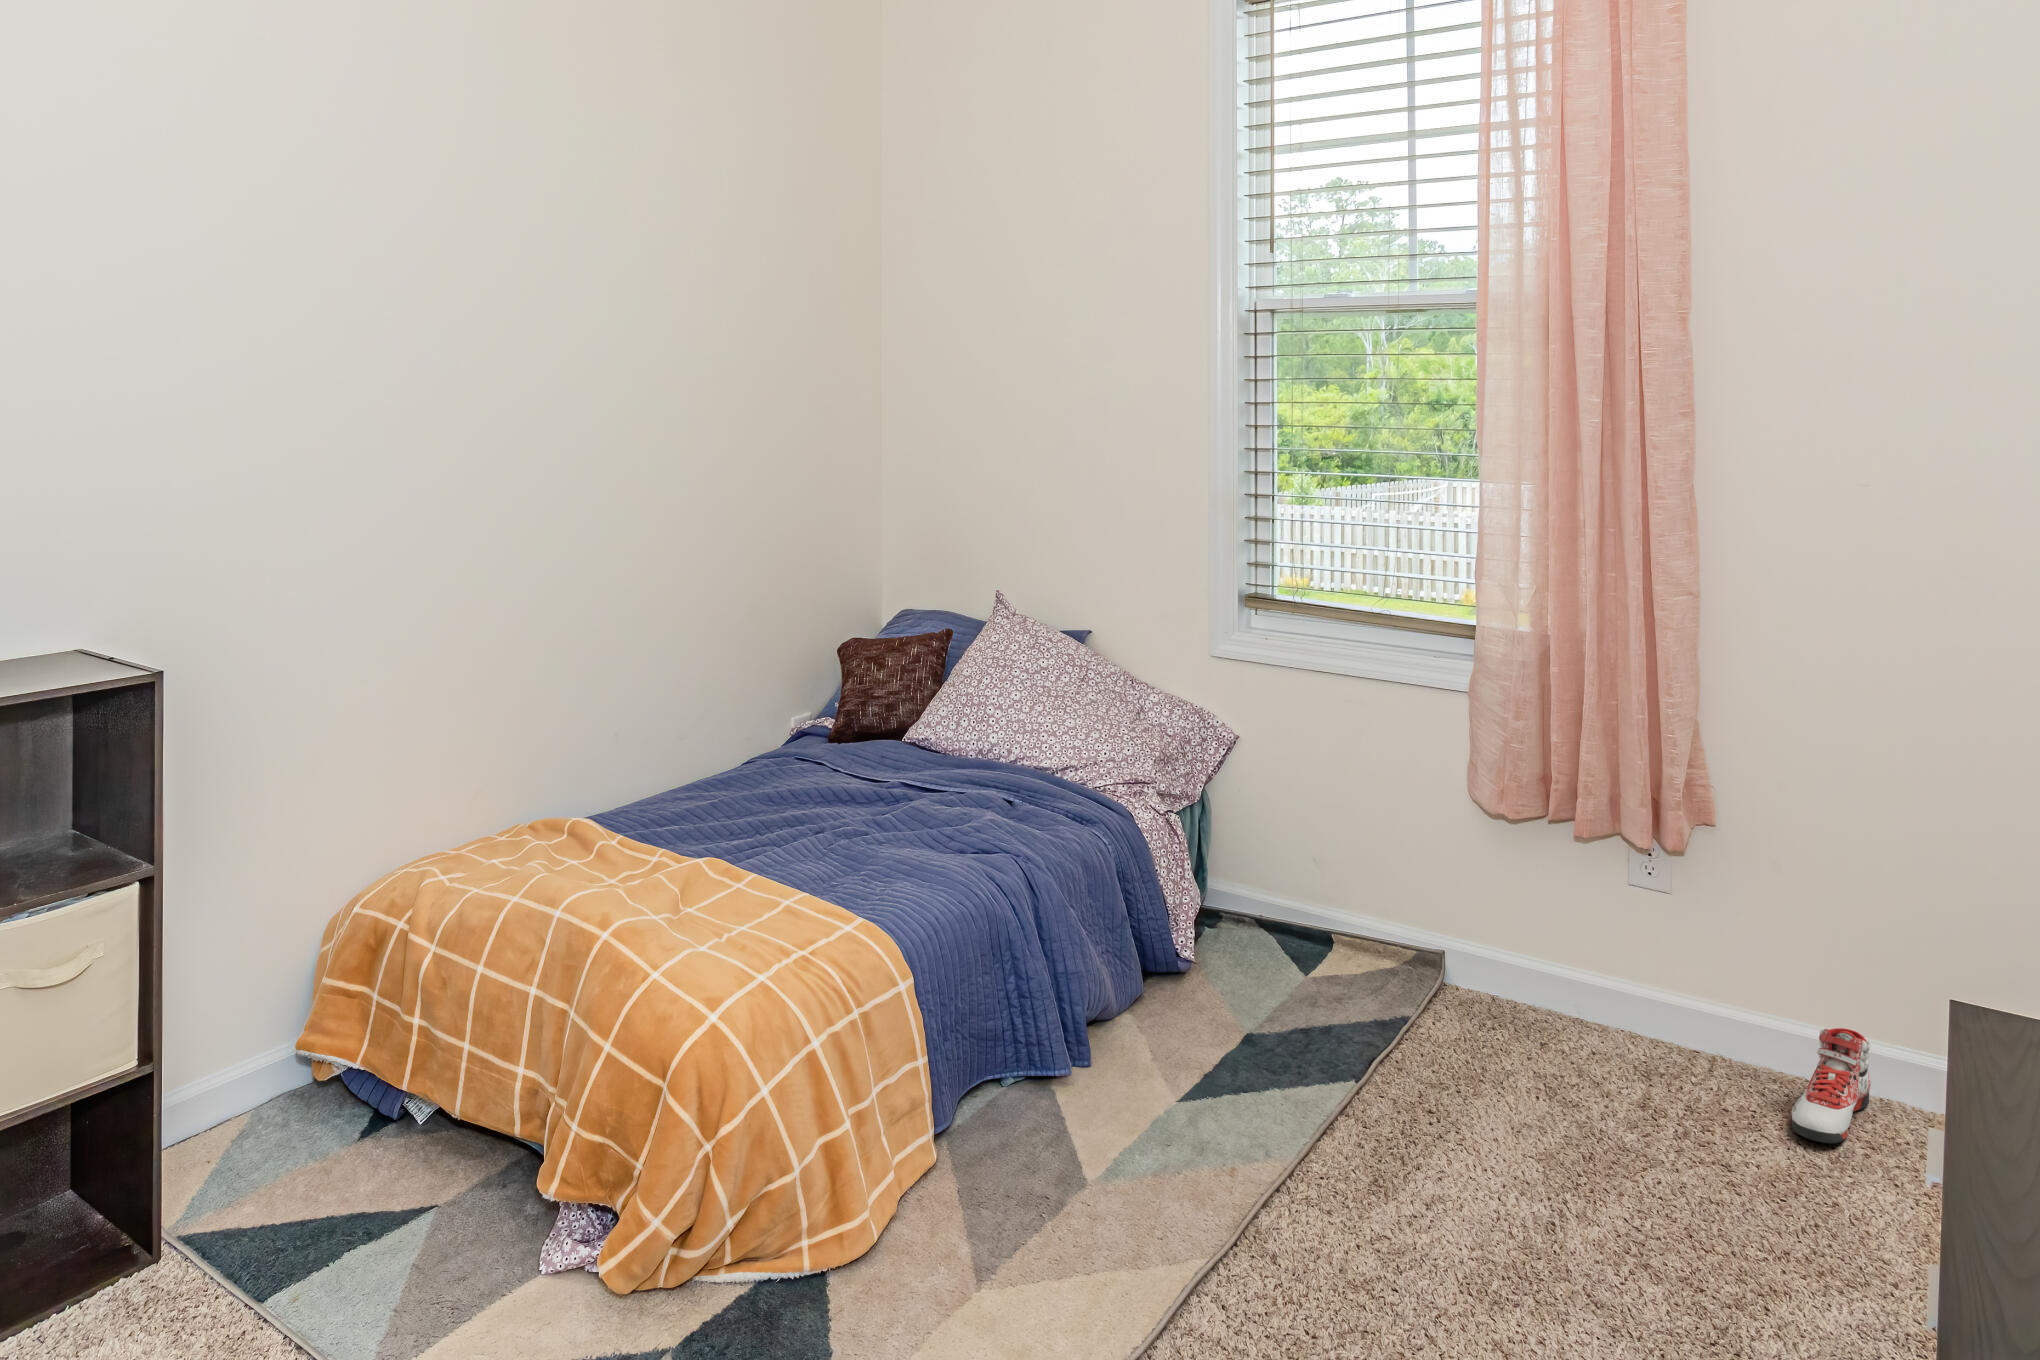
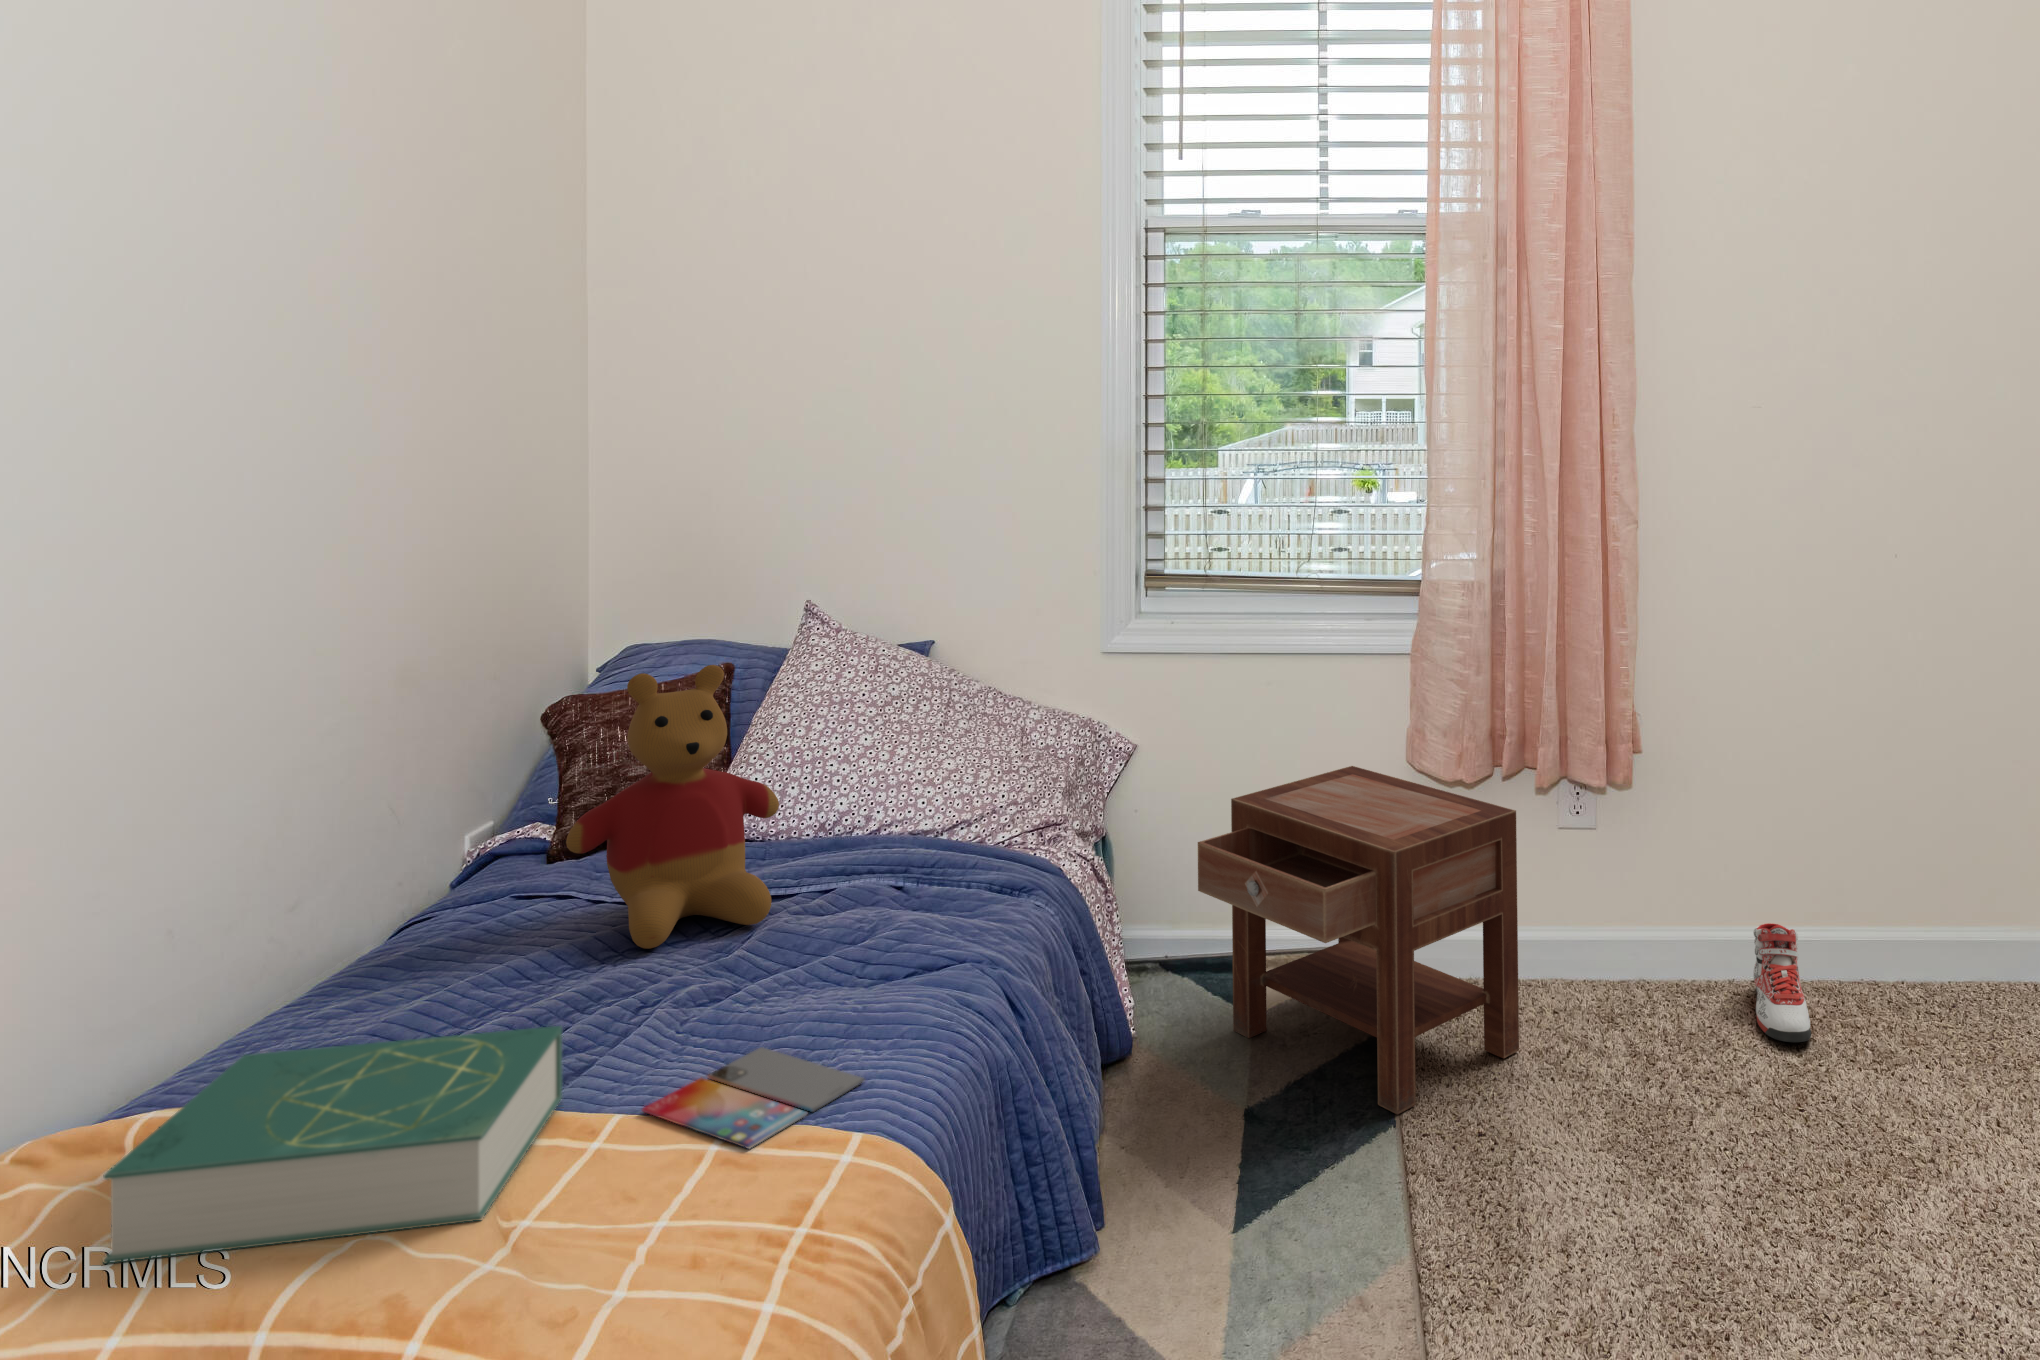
stuffed bear: none [806,630,936,804] -> present [566,665,779,949]
nightstand: none [1243,787,1518,1072] -> present [1198,766,1519,1115]
book: none [539,803,743,905] -> present [103,1026,562,1264]
smartphone: none [771,866,885,911] -> present [642,1047,865,1149]

